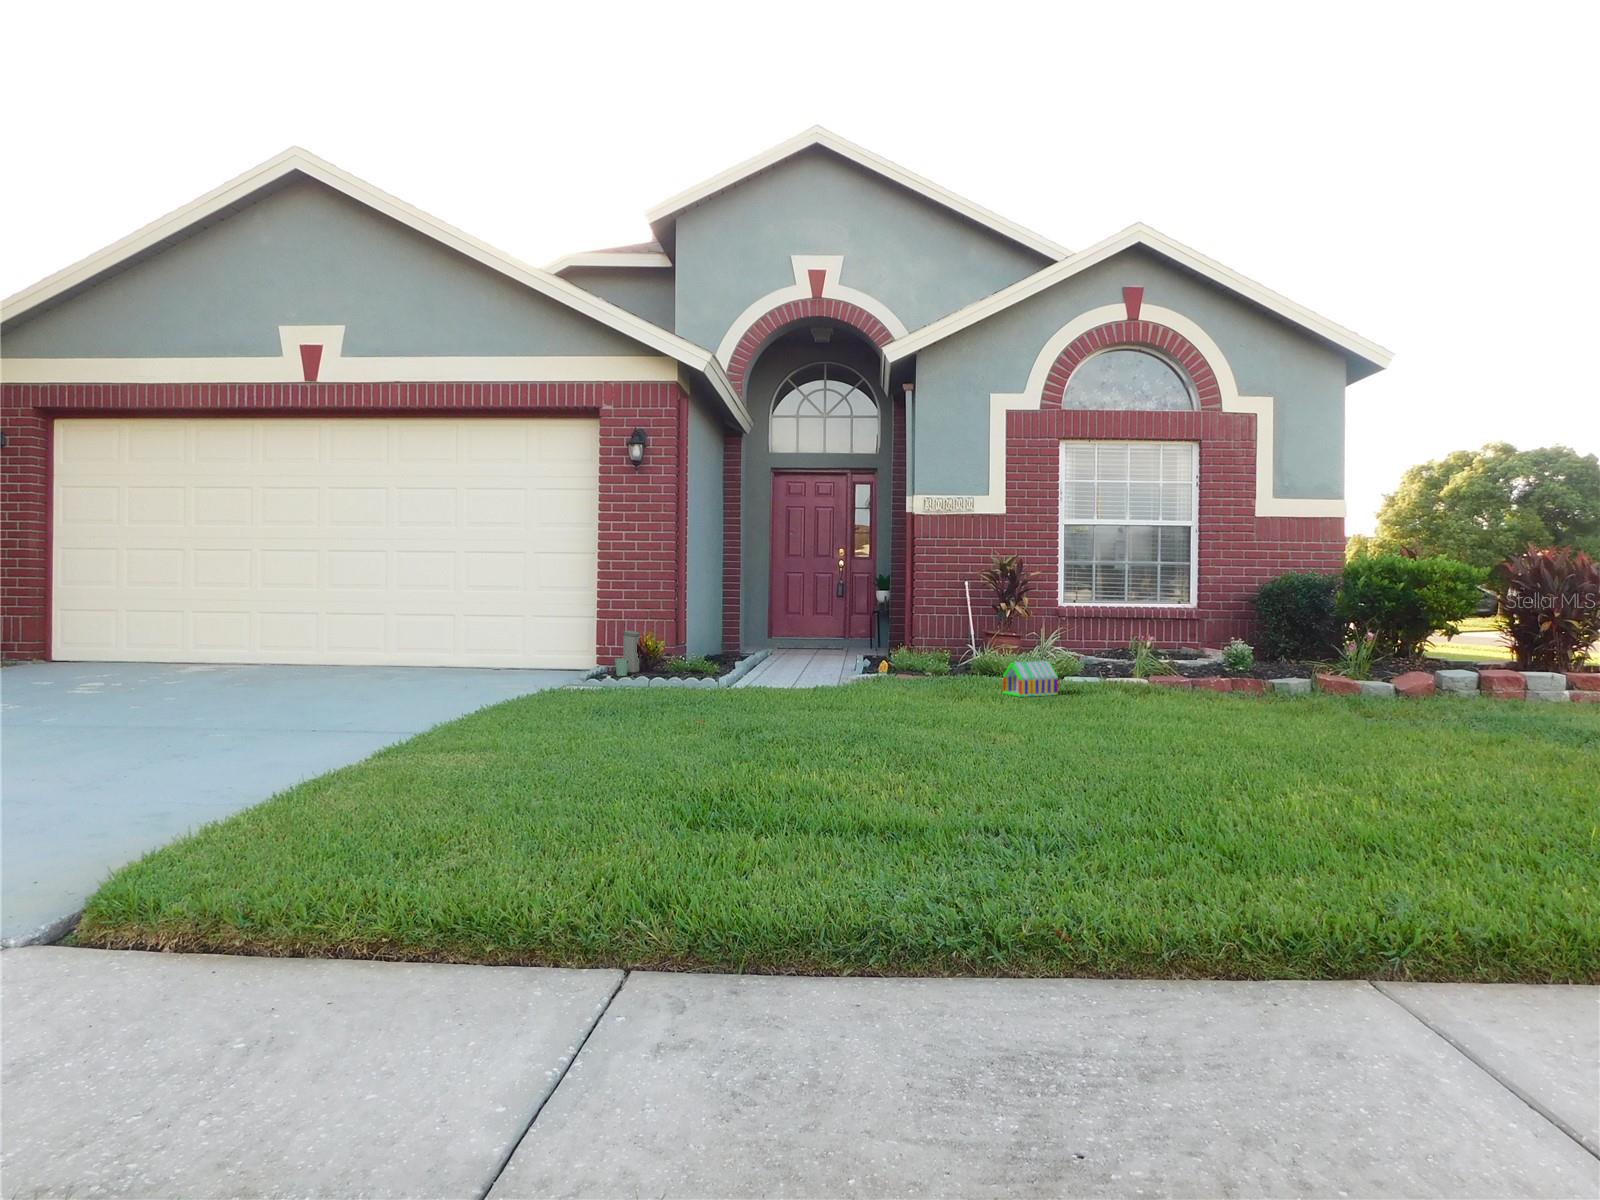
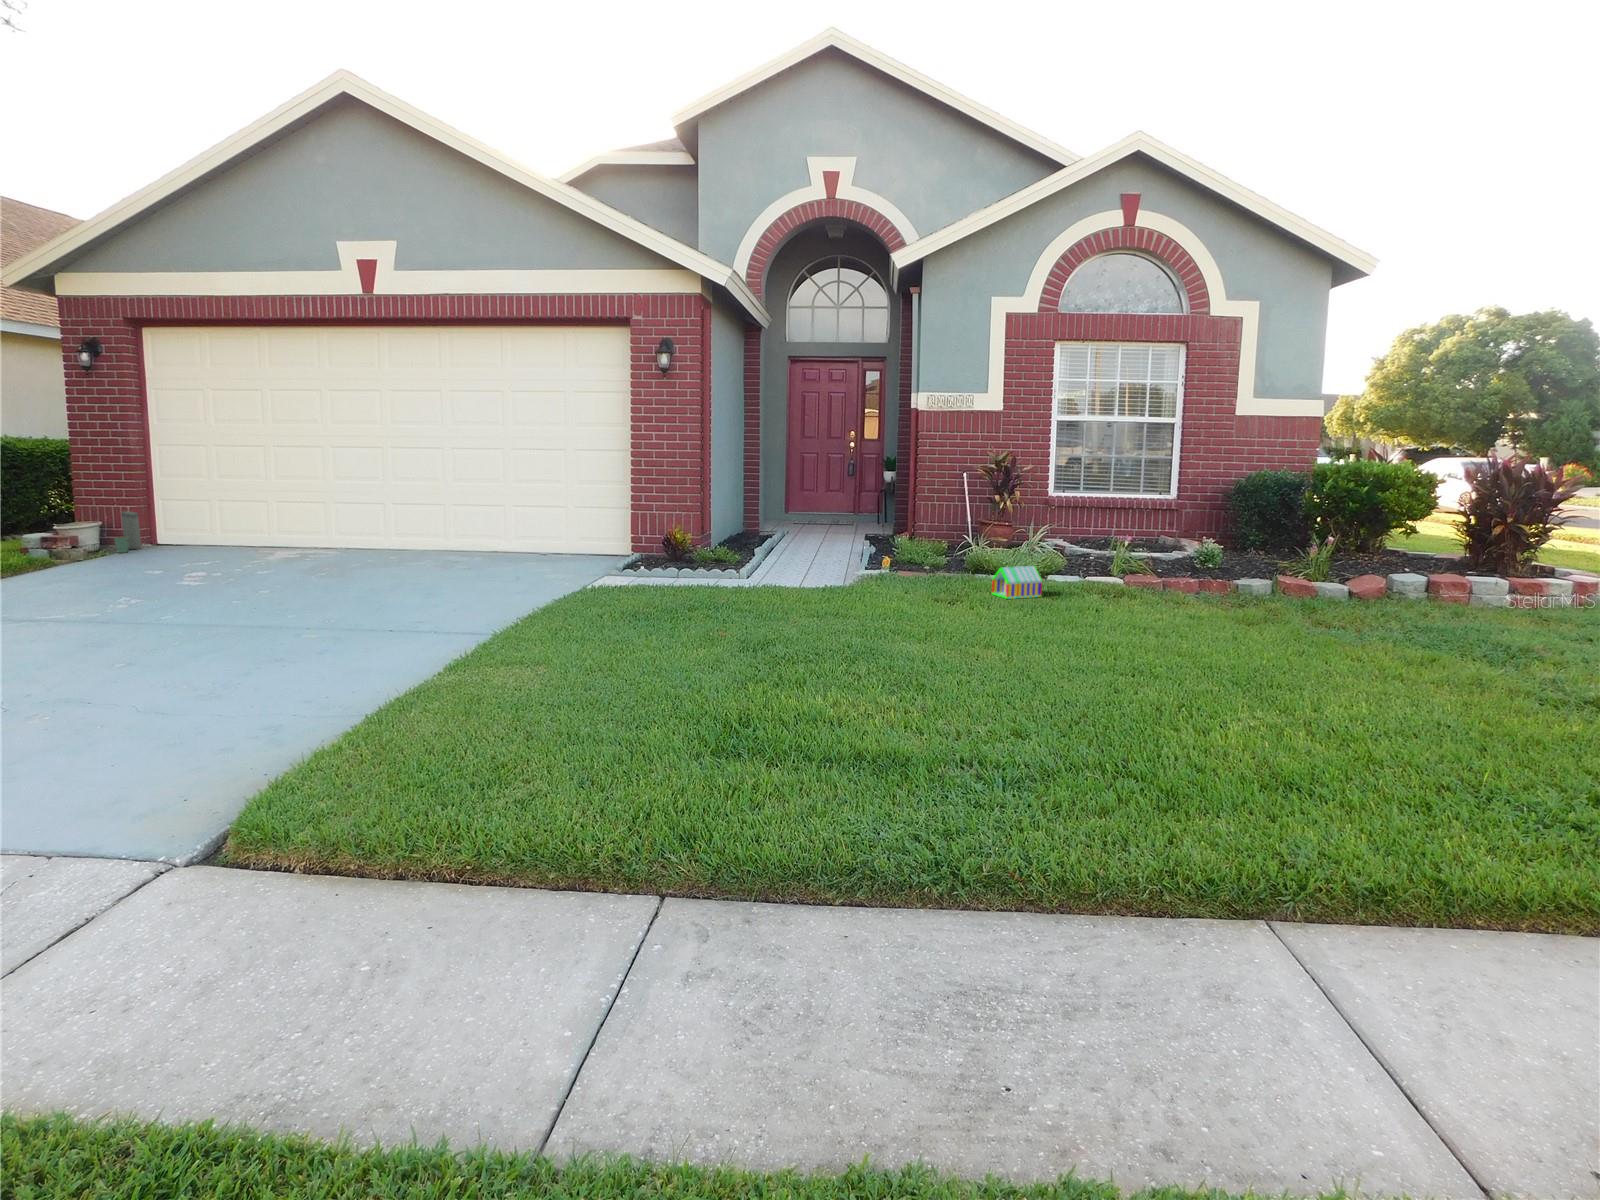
trash can: present [615,630,639,676] -> present [114,511,141,553]

